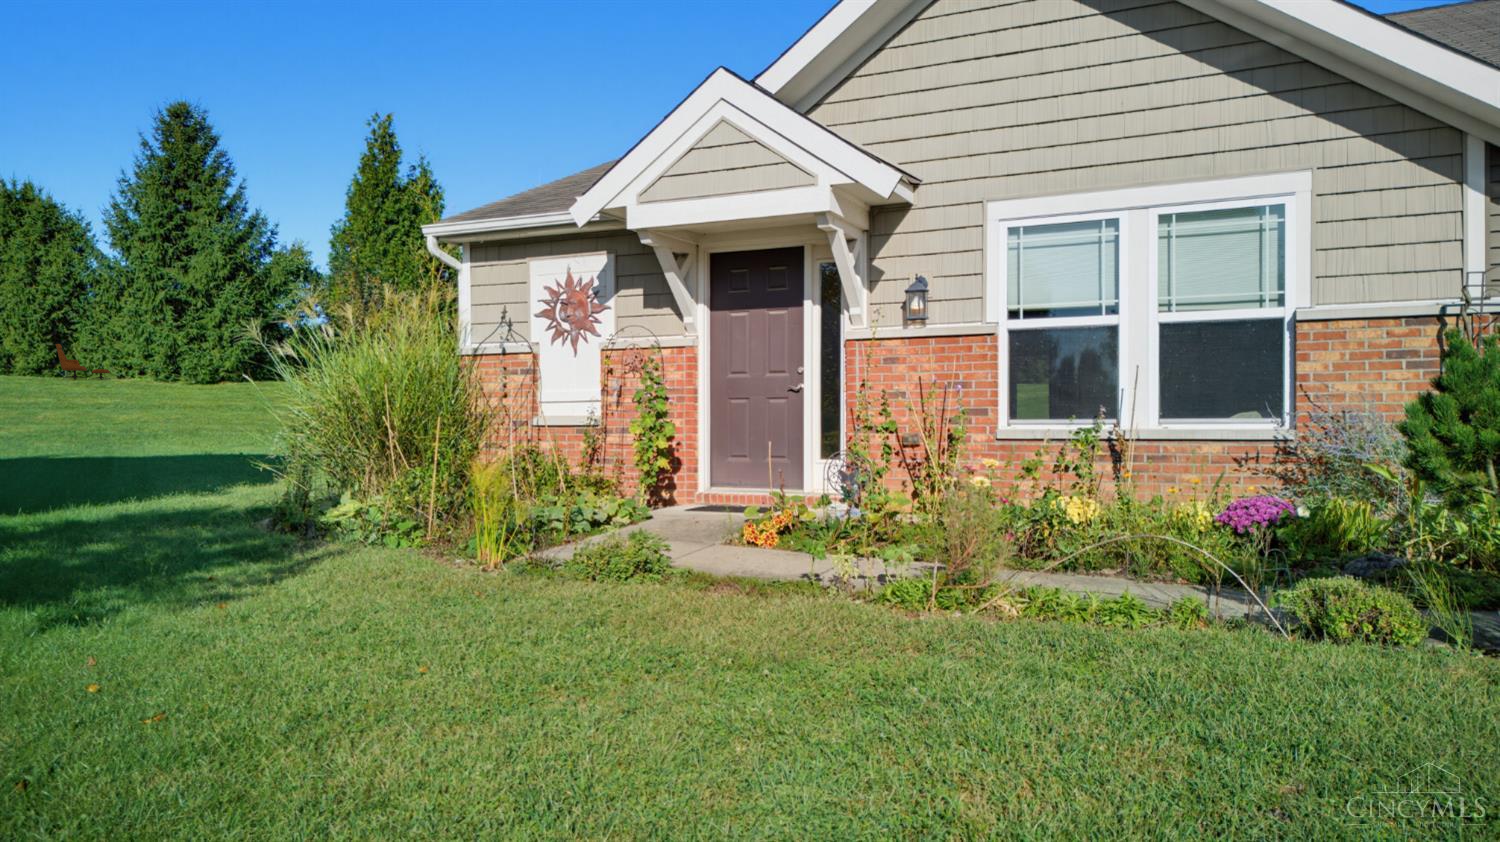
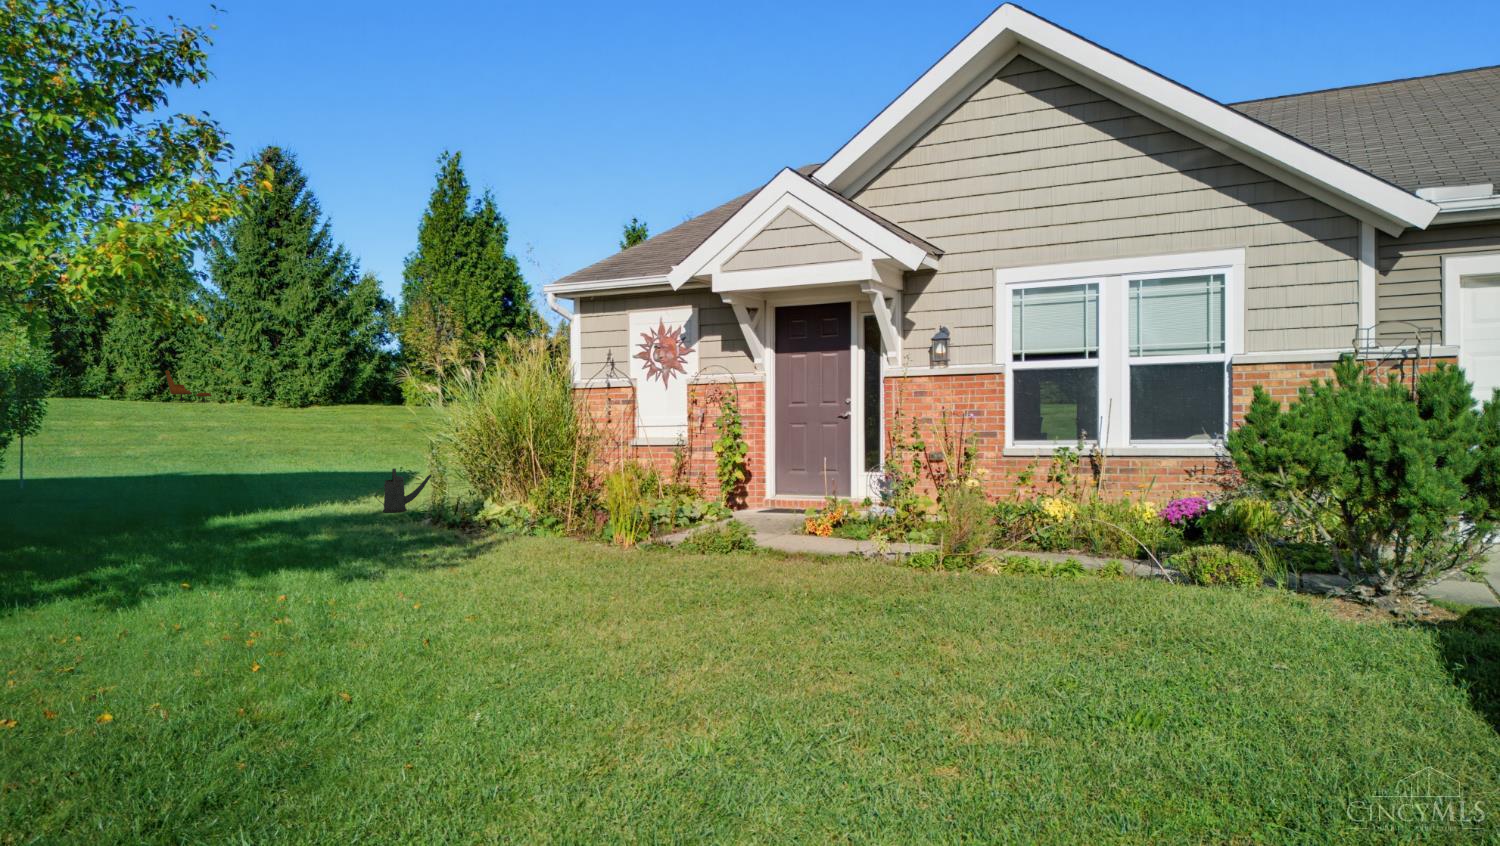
watering can: none [204,453,279,508] -> present [376,468,431,512]

